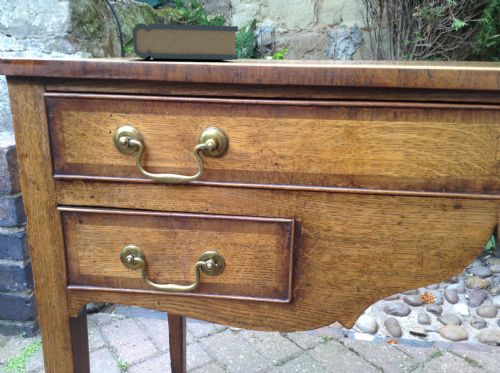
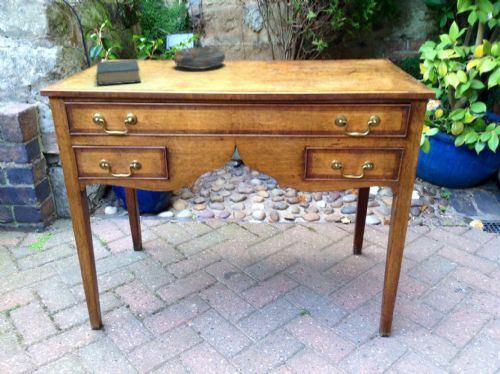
decorative bowl: none [289,24,395,60] -> present [173,47,225,69]

